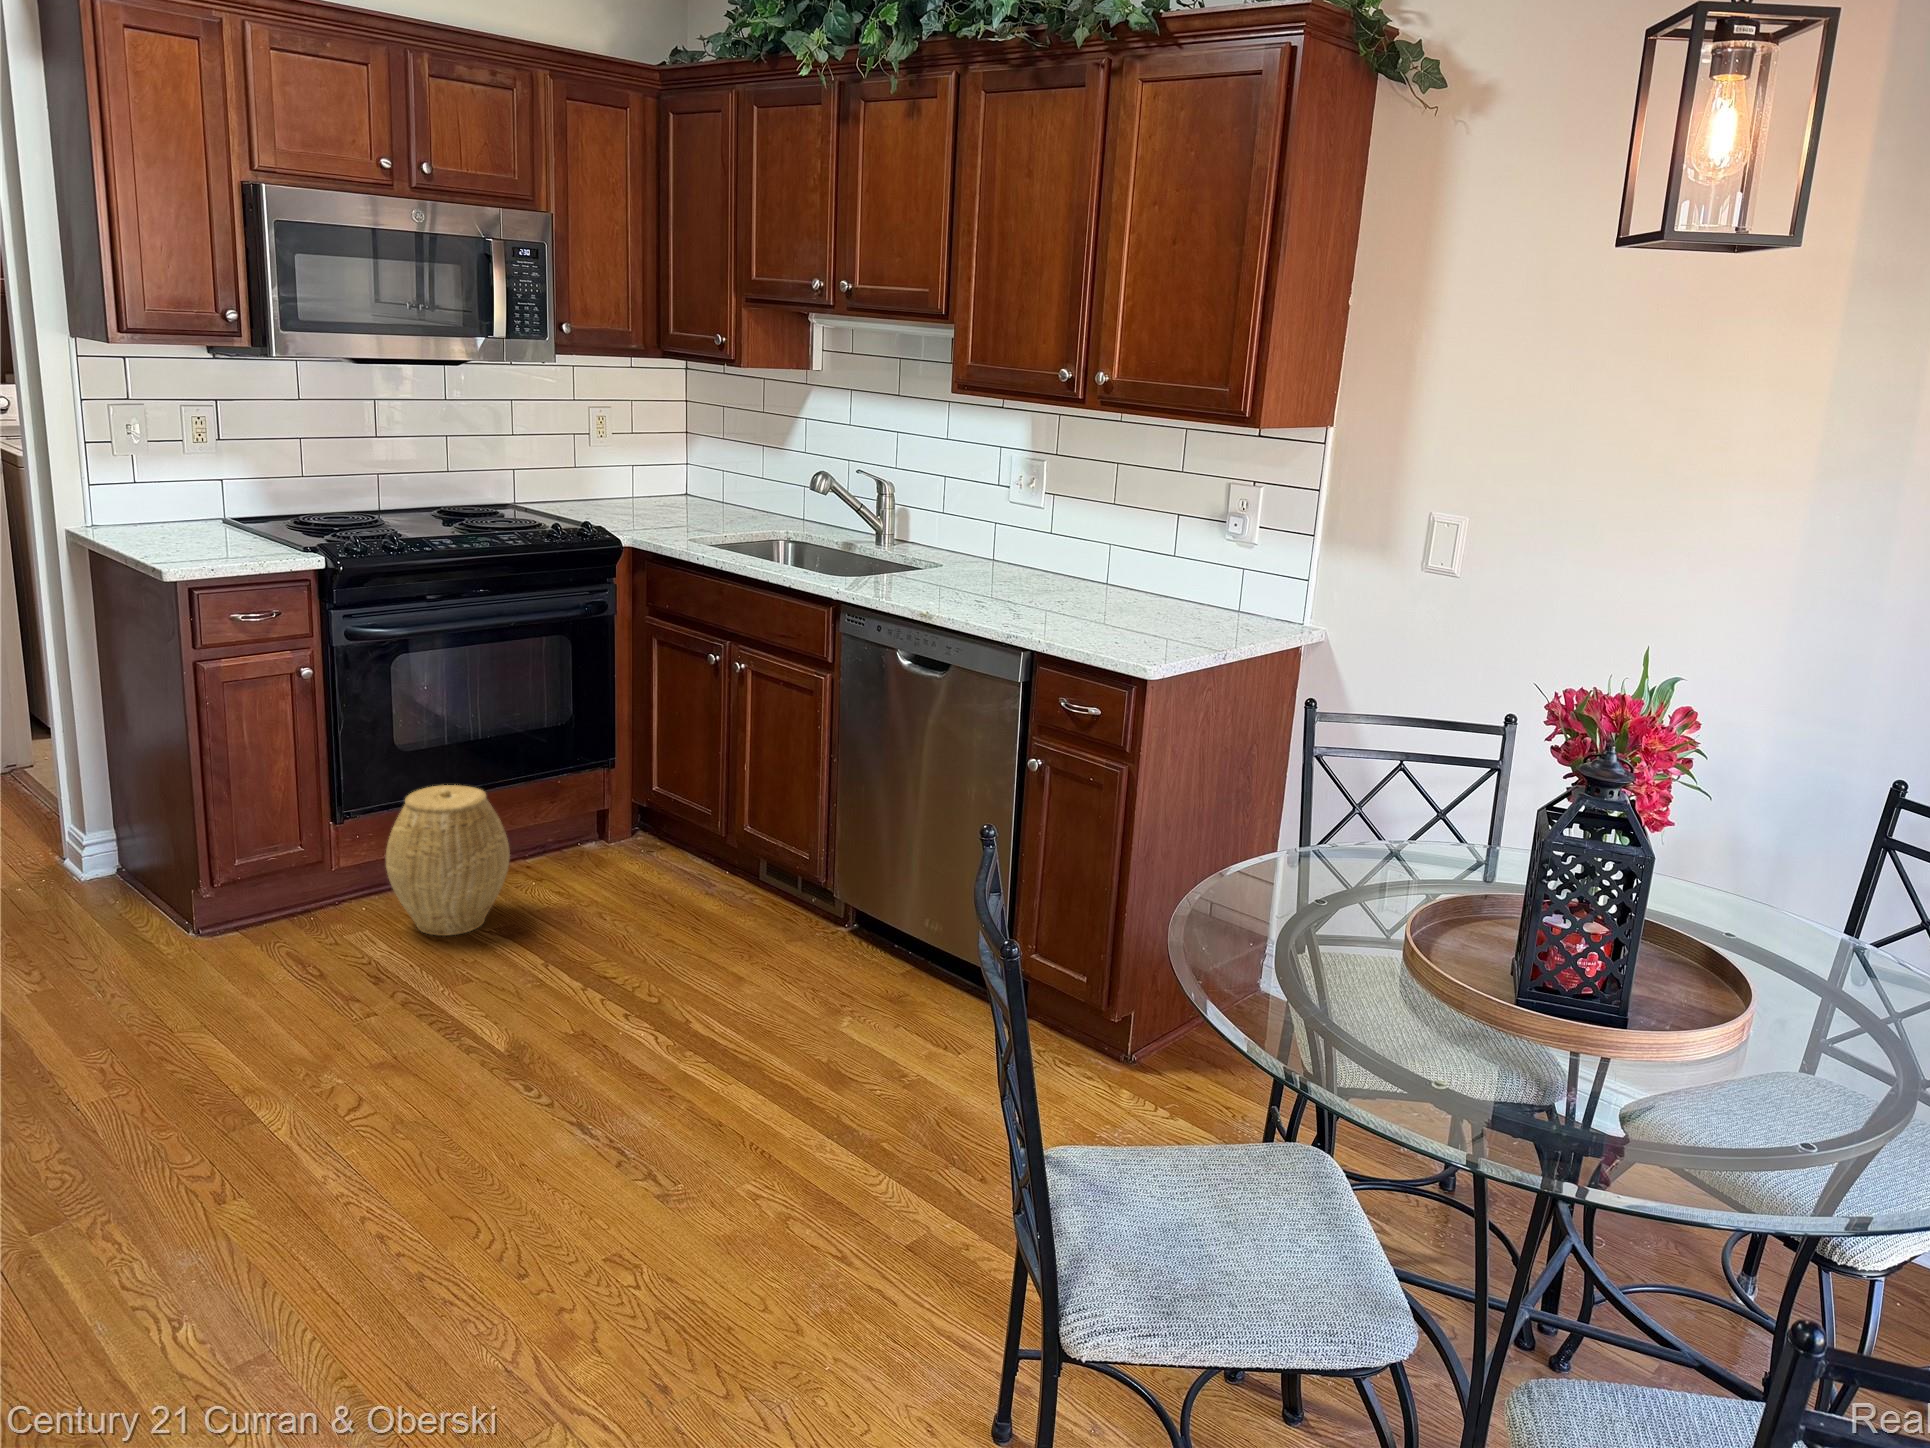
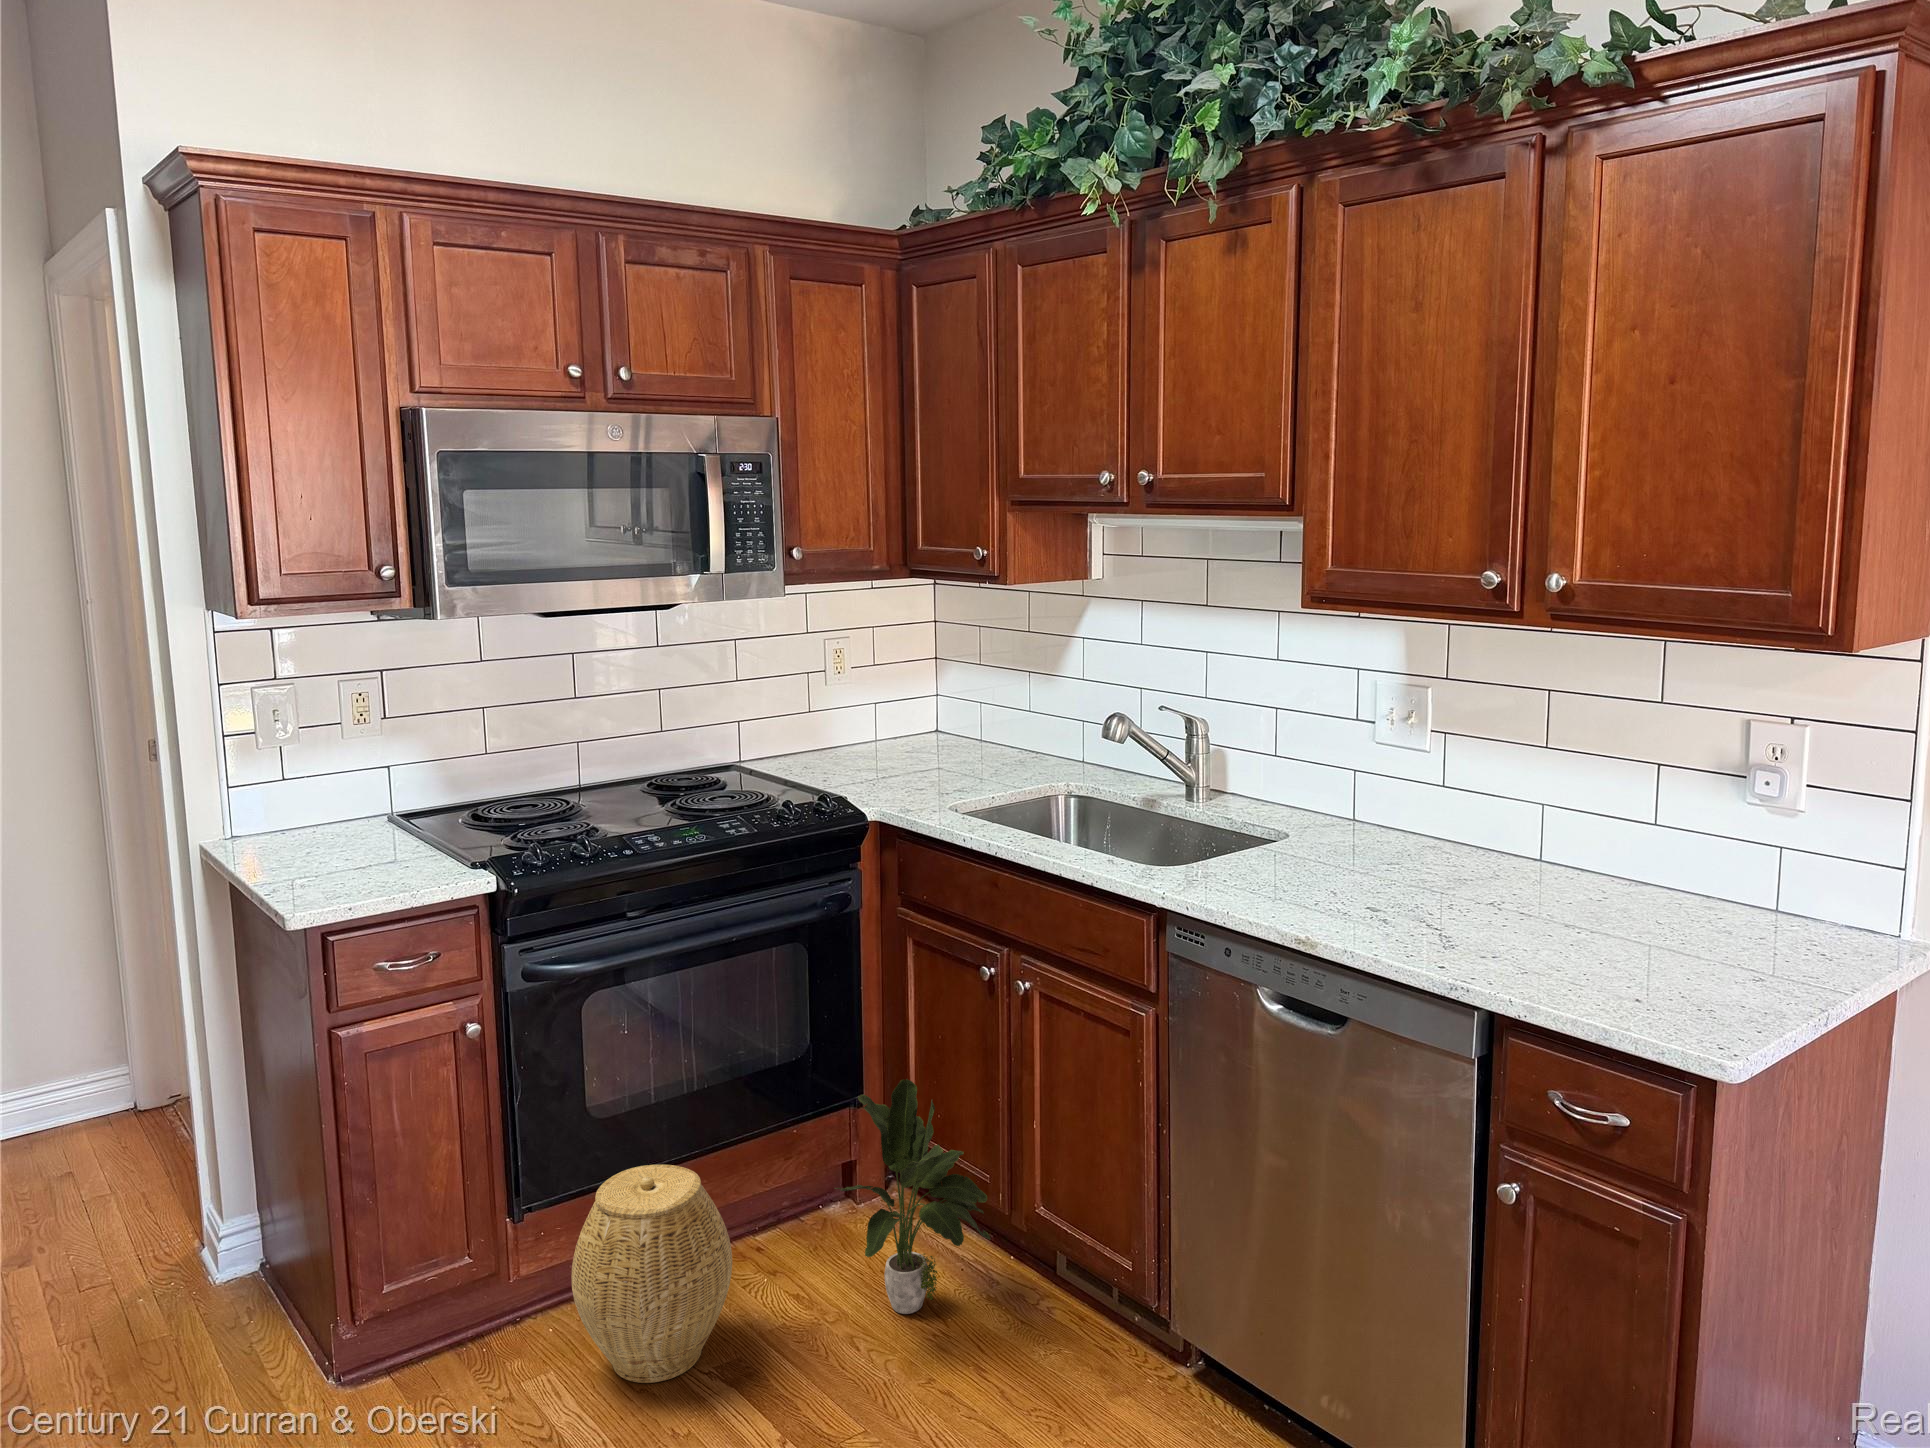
potted plant: none [589,731,707,903] -> present [835,1079,990,1314]

